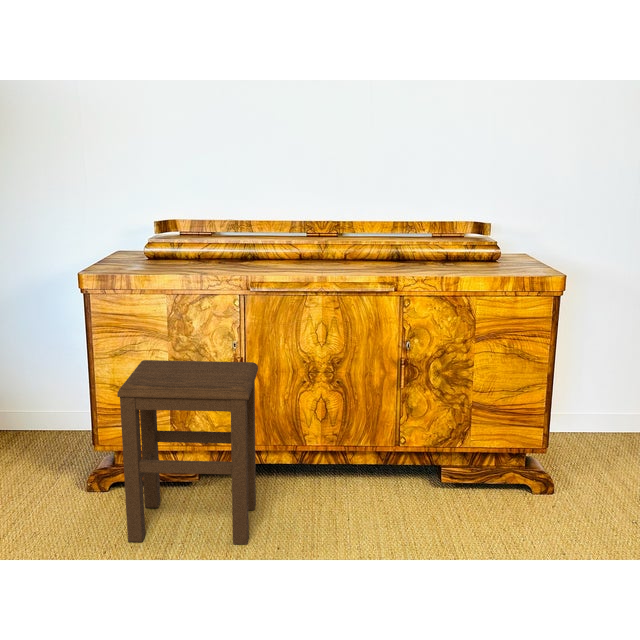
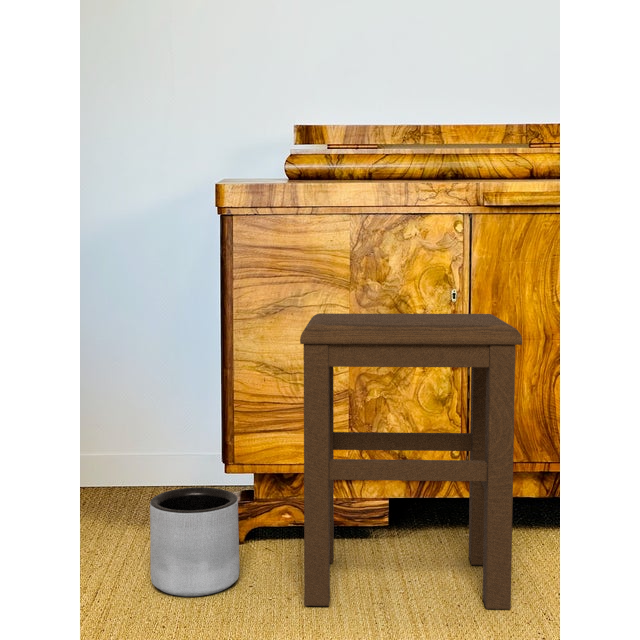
planter: none [38,465,96,534] -> present [150,487,239,596]

